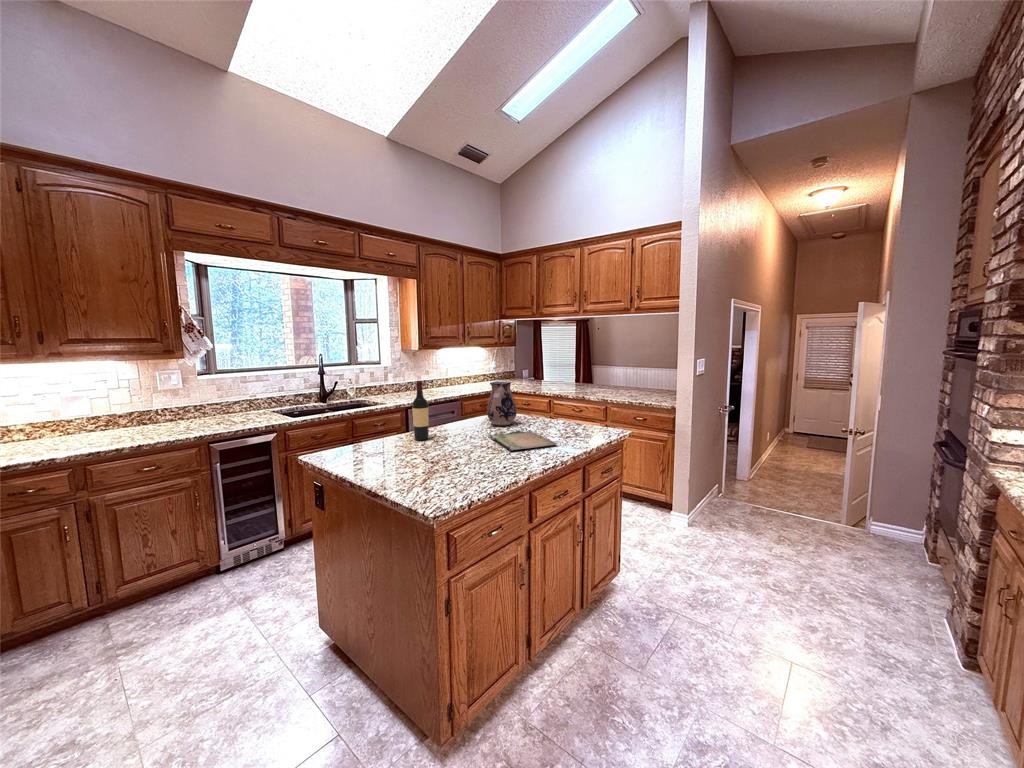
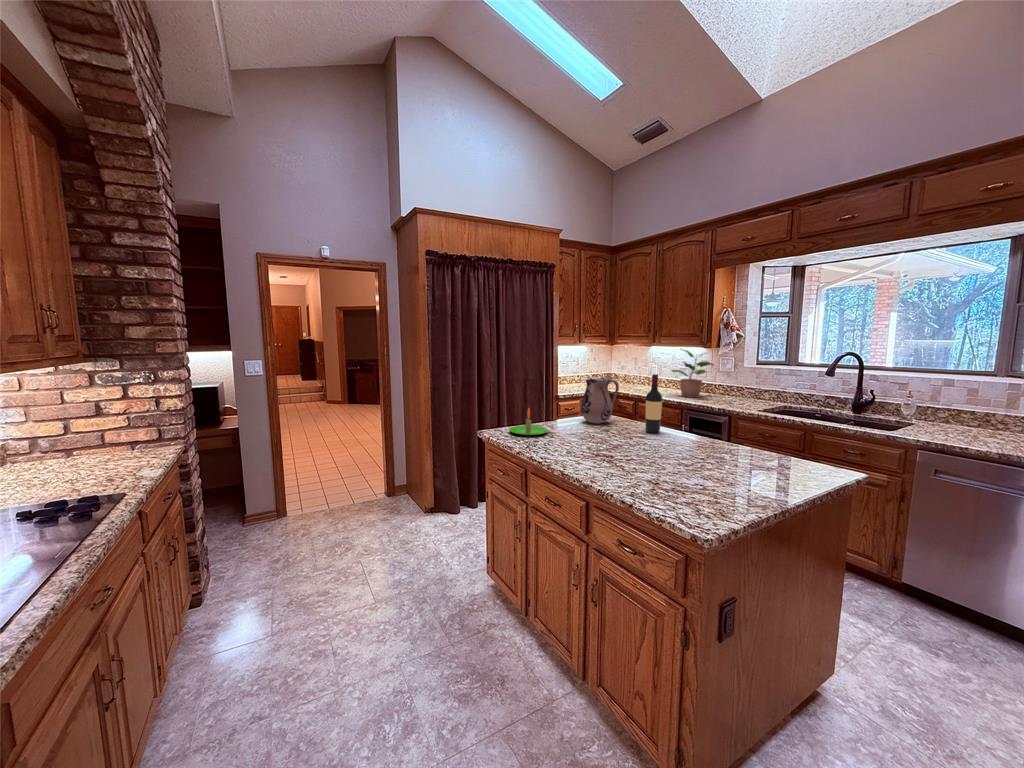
potted plant: none [121,364,205,434] -> present [672,350,714,398]
ceramic pitcher: present [487,381,517,425] -> present [581,378,619,424]
tray: present [489,430,558,451] -> none [588,443,678,464]
candle: none [424,445,480,486] -> present [509,408,548,436]

